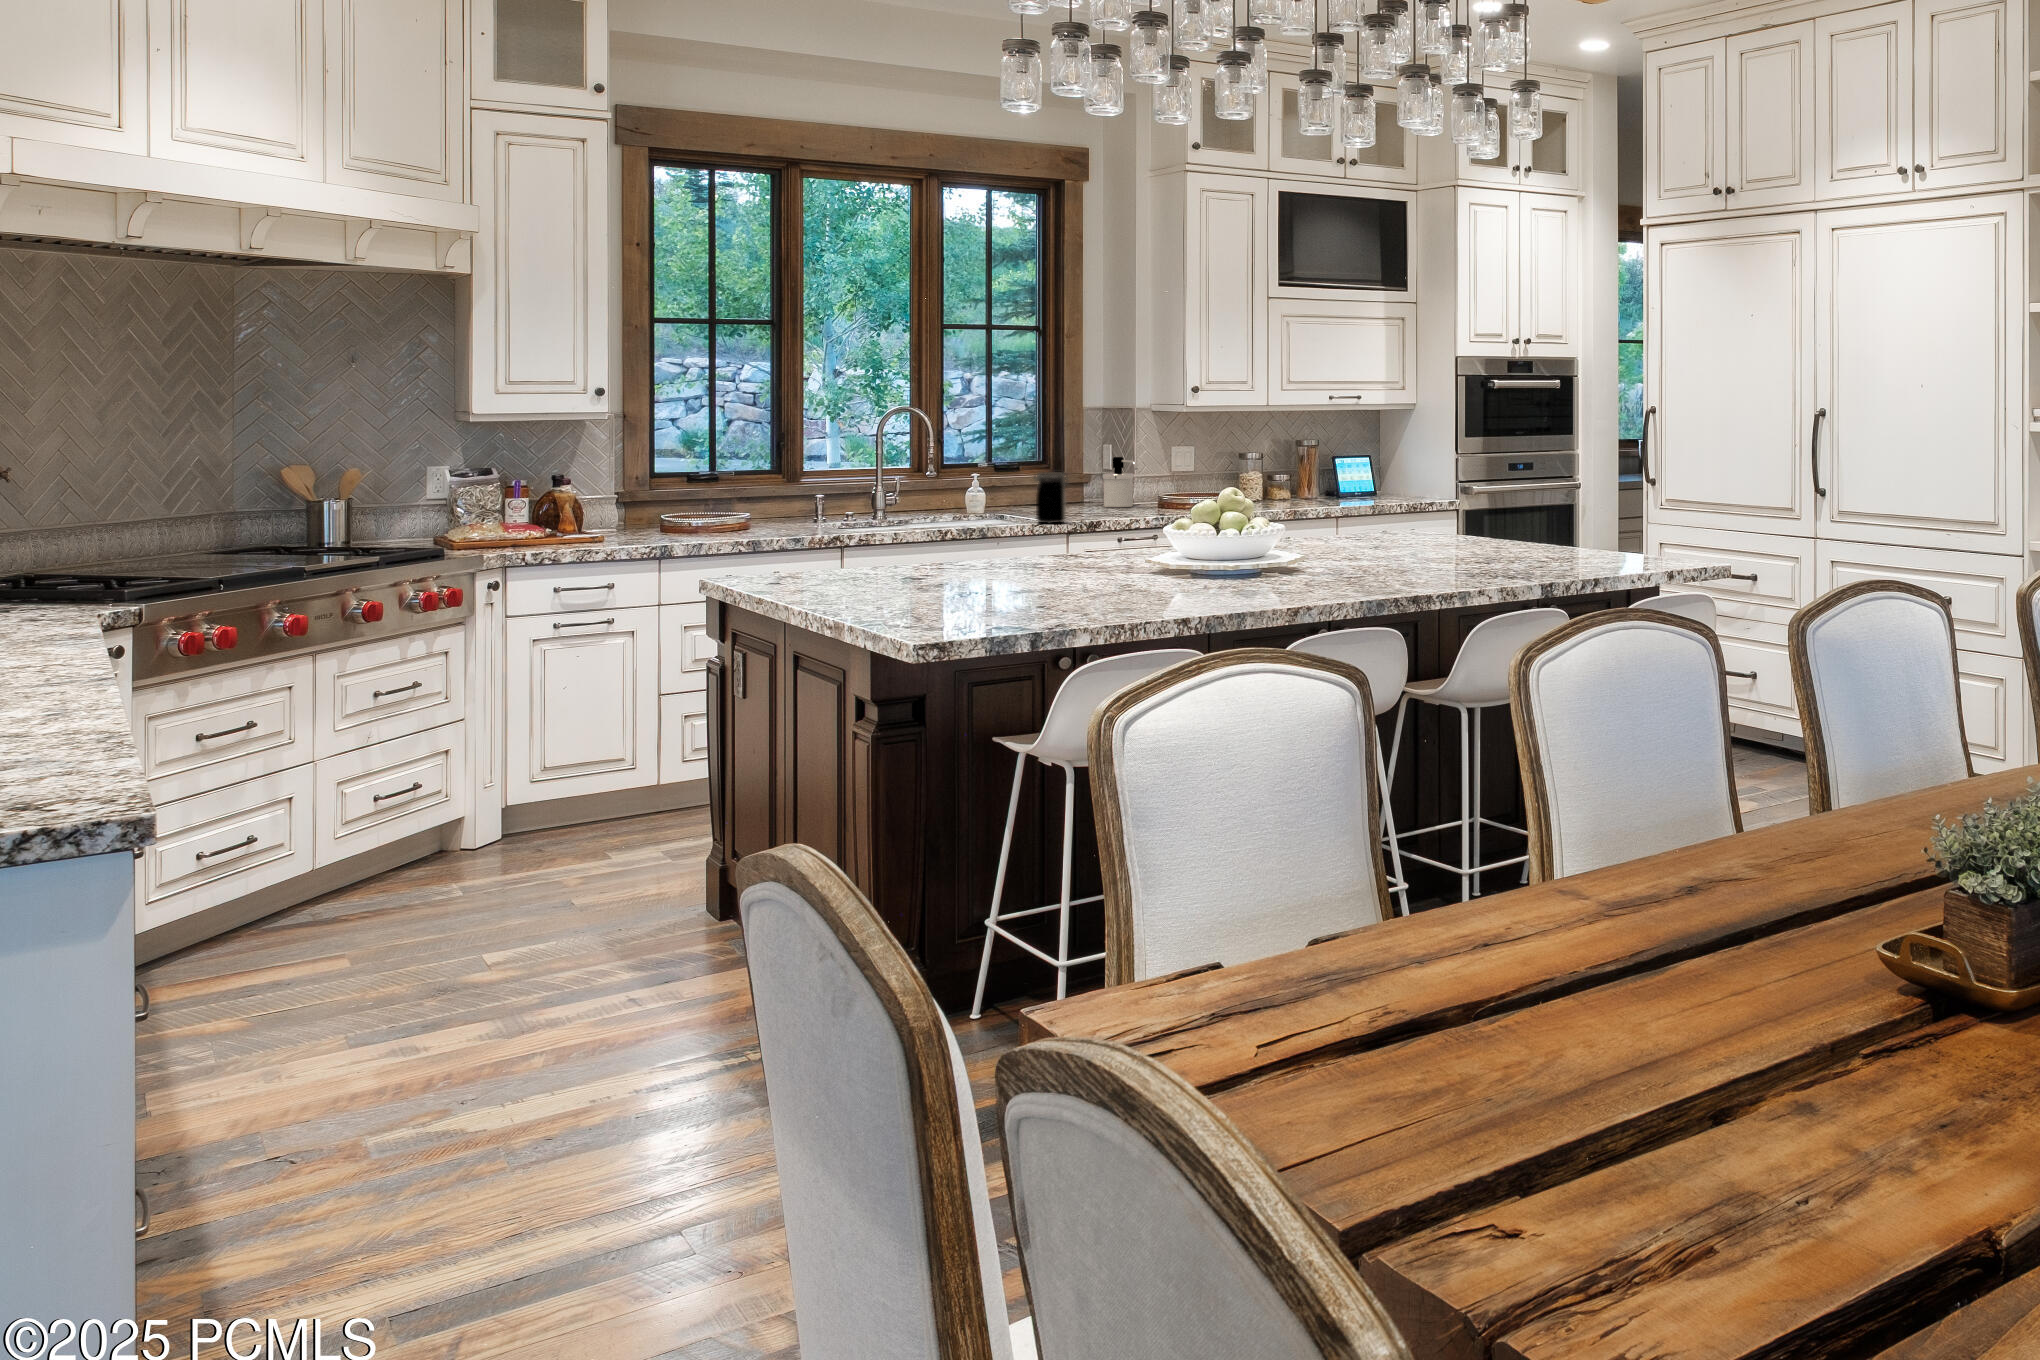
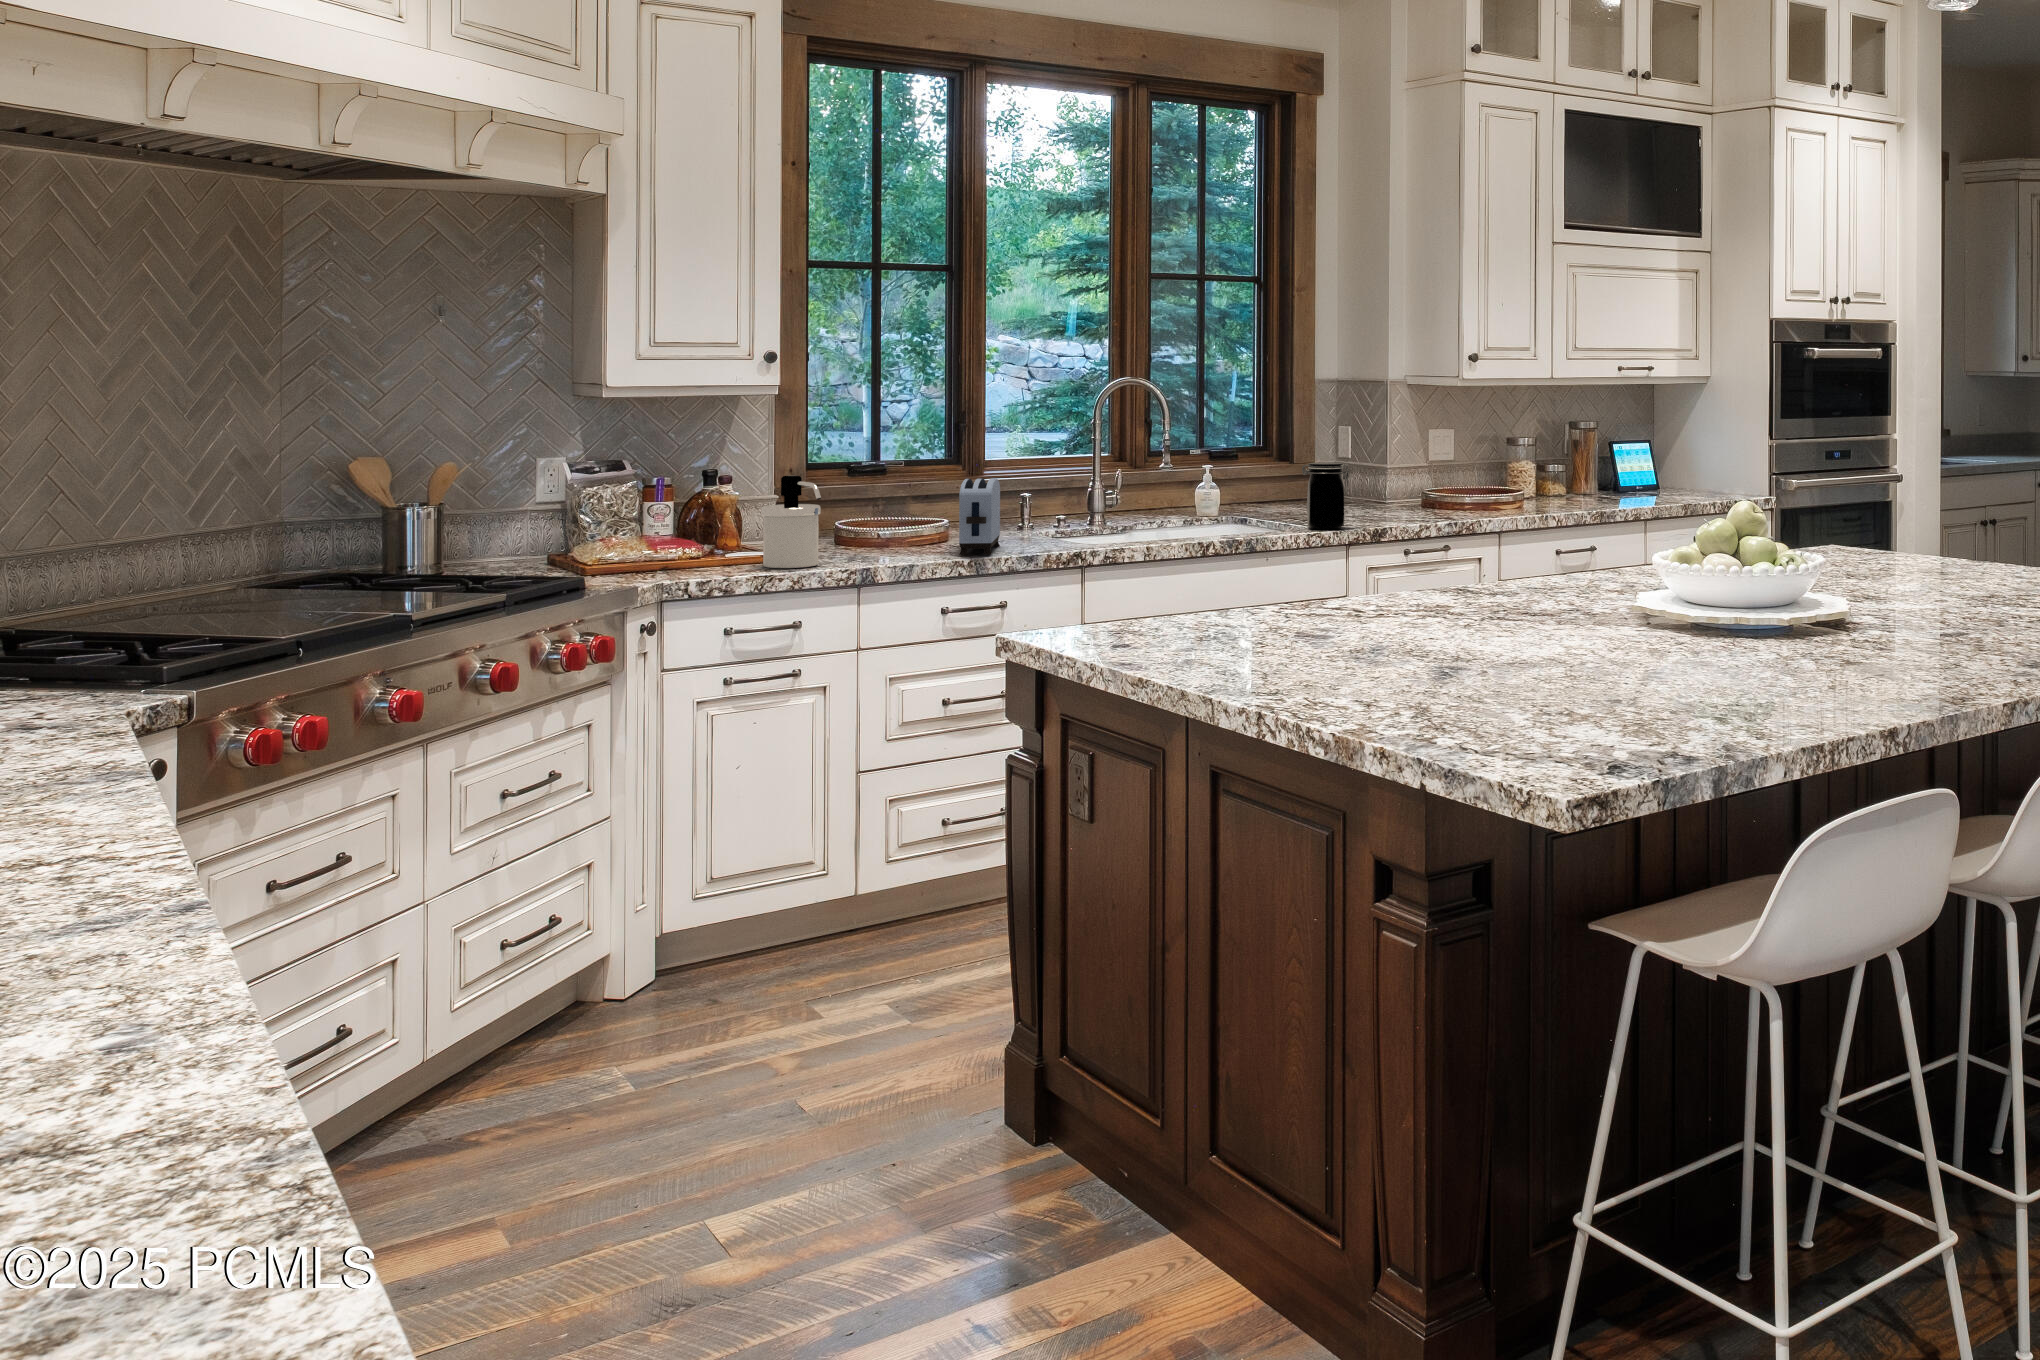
soap dispenser: present [1103,457,1137,507] -> present [761,475,821,568]
toaster: none [738,482,779,538] -> present [959,479,1000,555]

